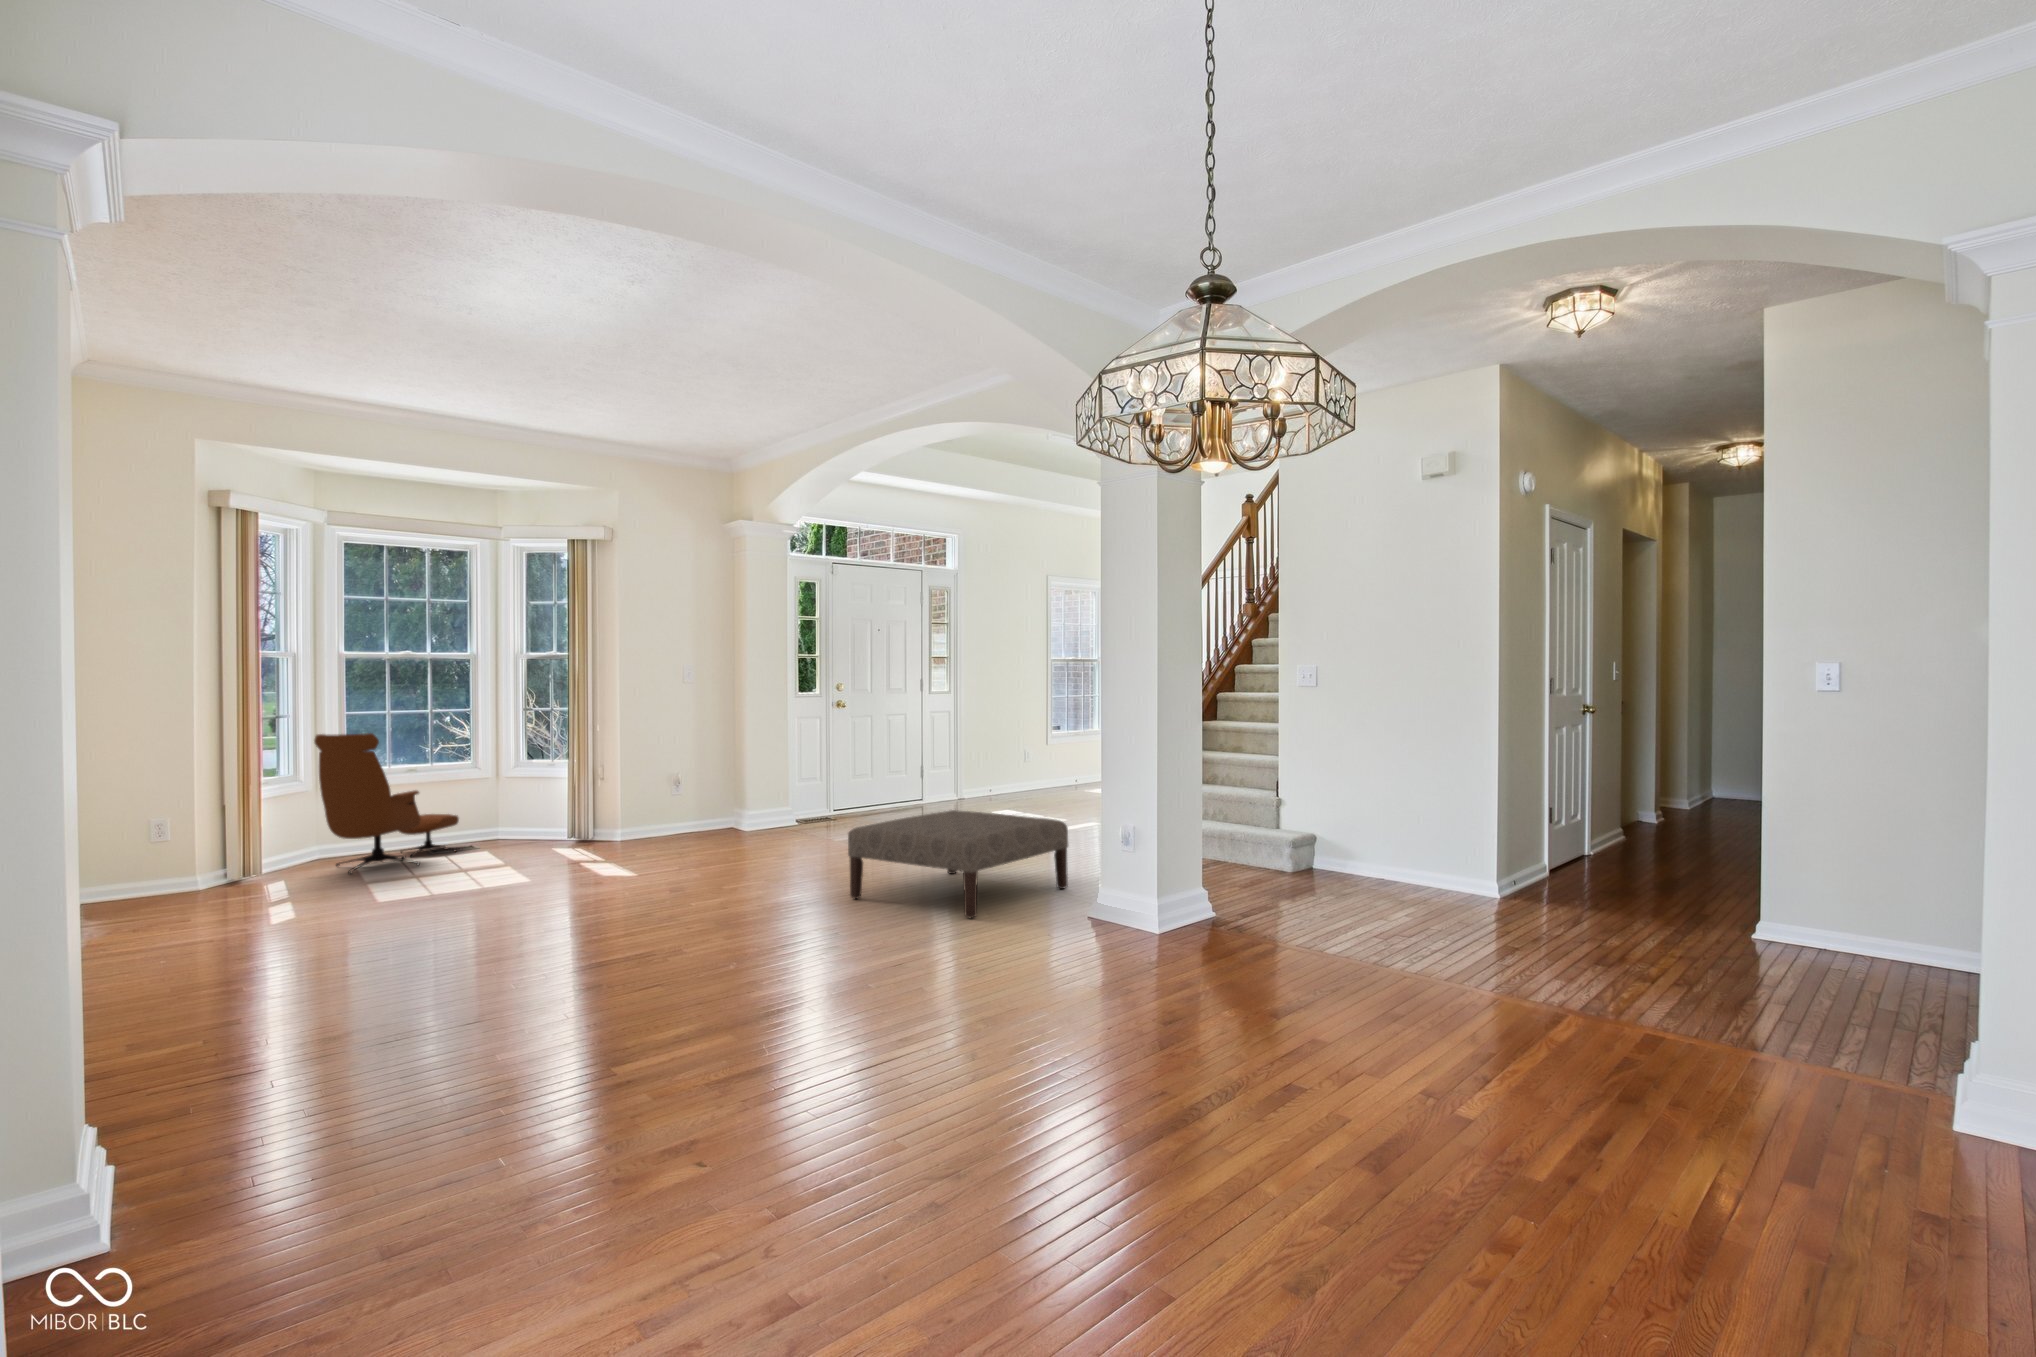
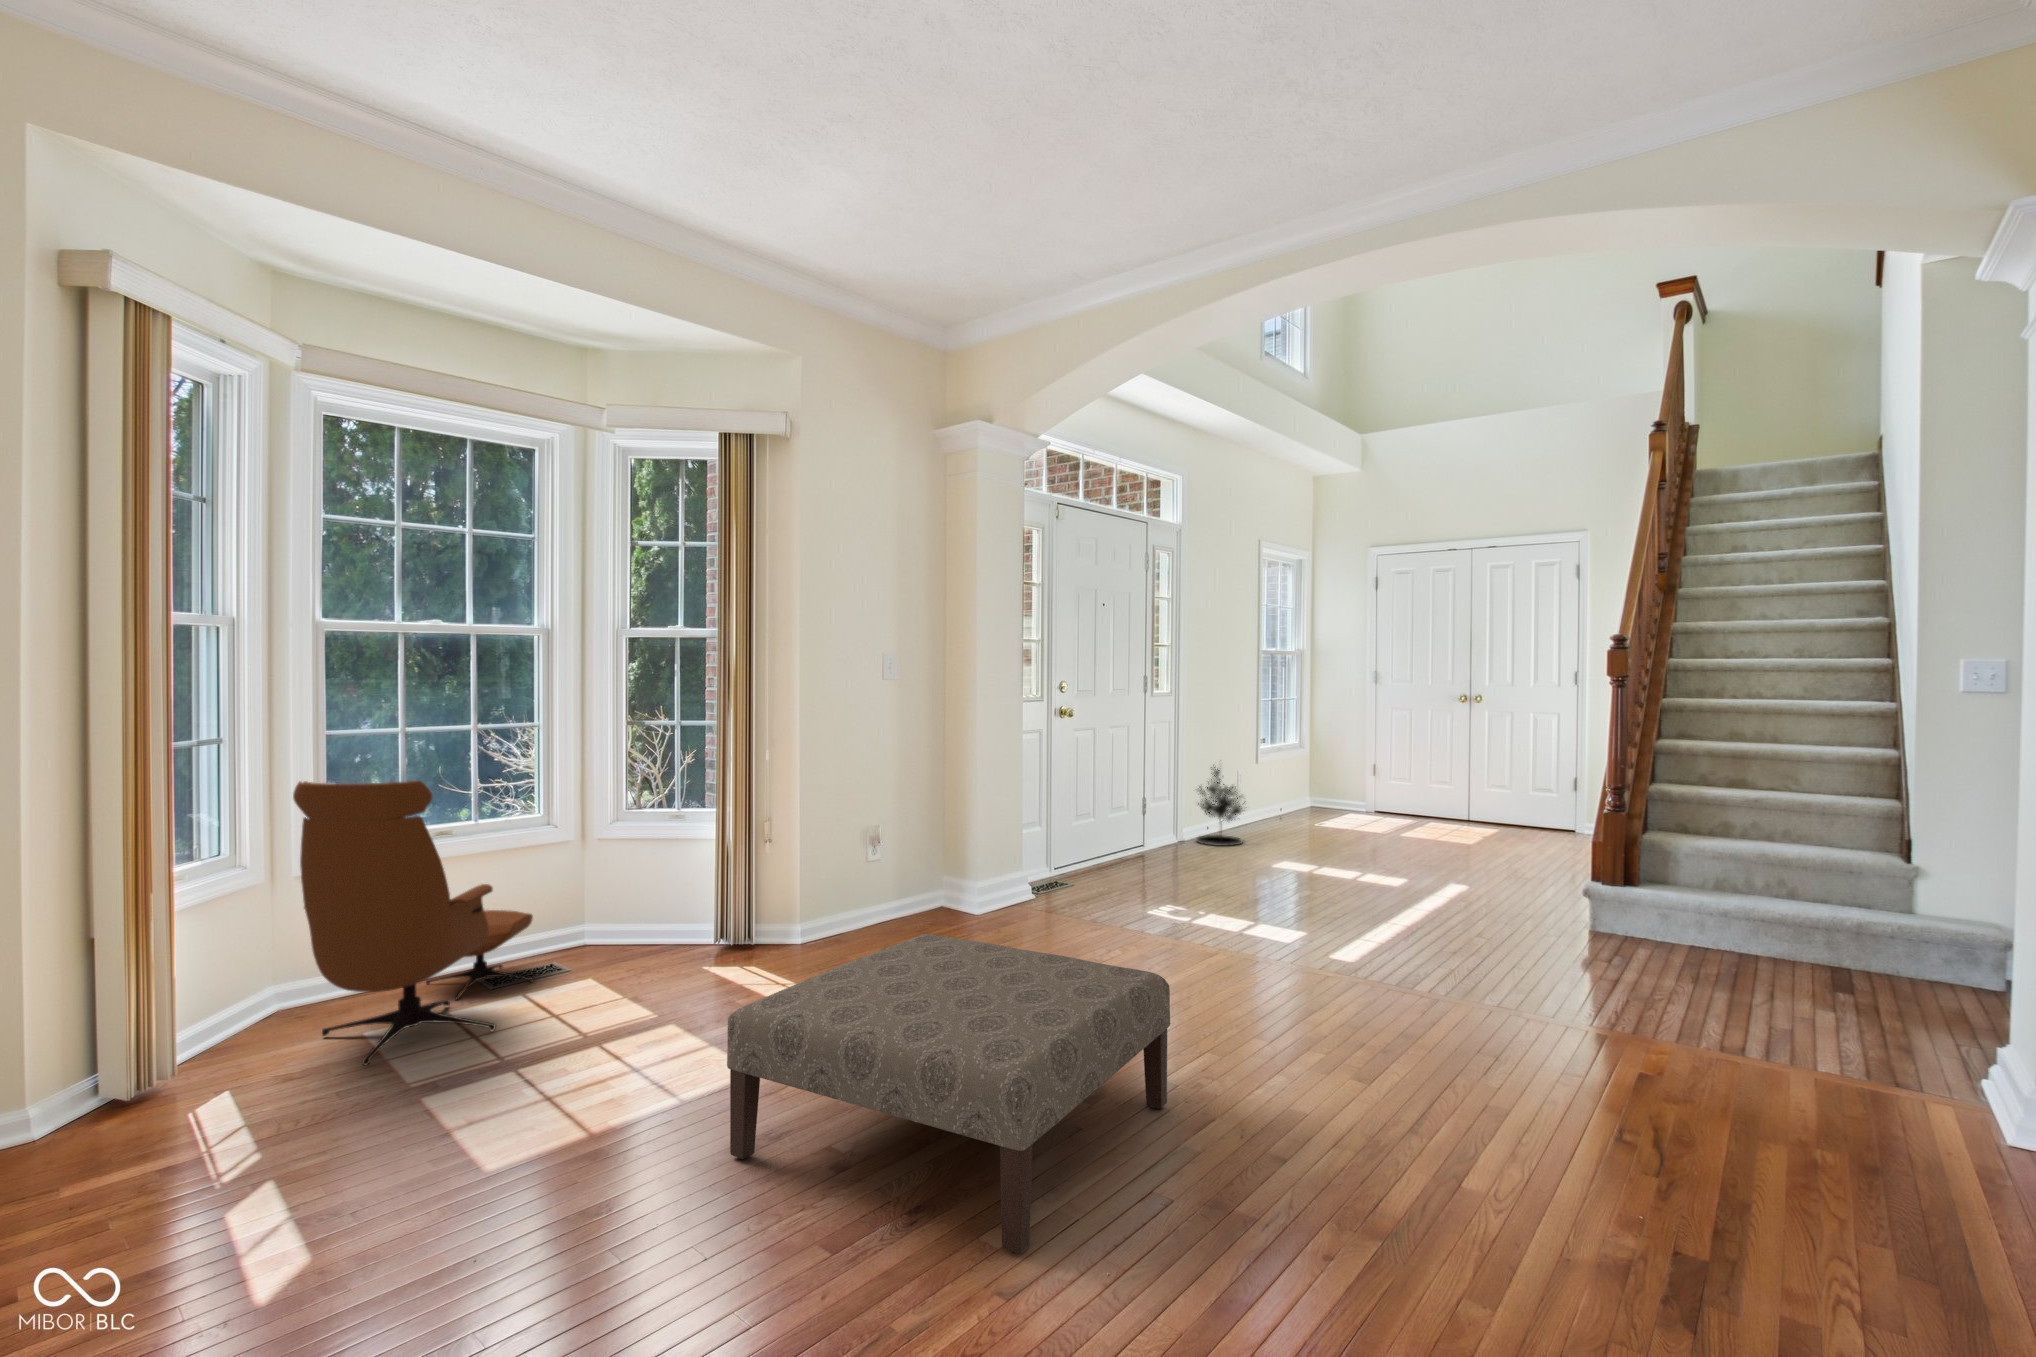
potted tree: none [968,737,1004,799] -> present [1196,767,1245,846]
ottoman: present [848,810,1068,918] -> present [727,934,1170,1254]

